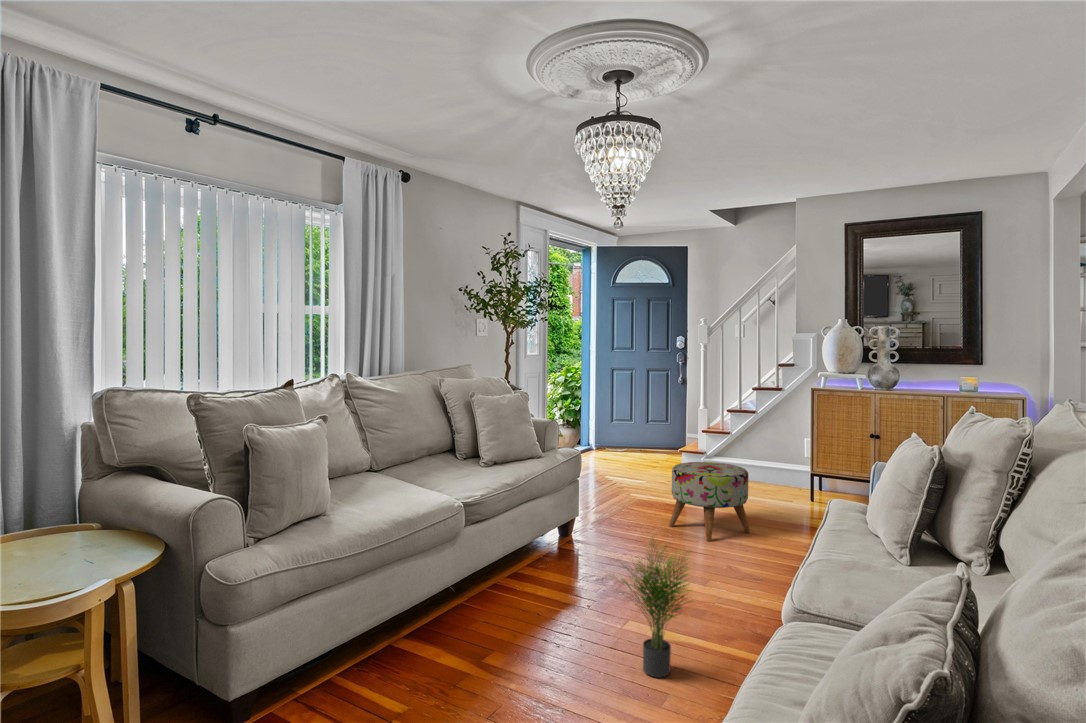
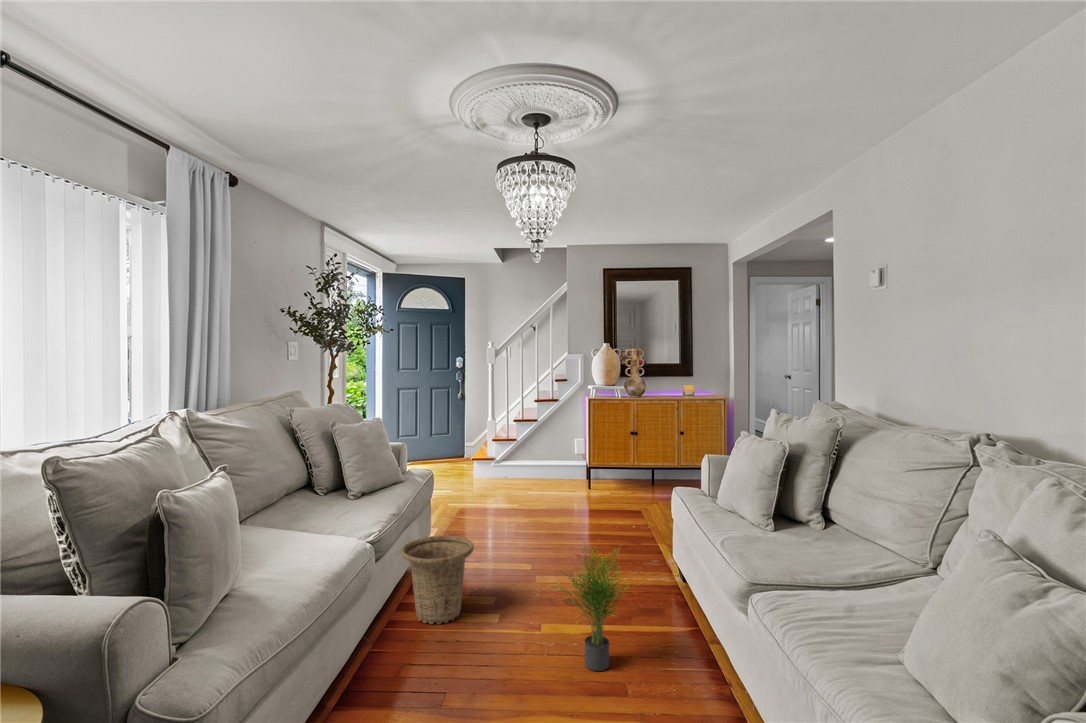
ottoman: present [669,462,750,541] -> none [504,468,571,538]
basket: none [505,512,578,598] -> present [401,536,474,624]

